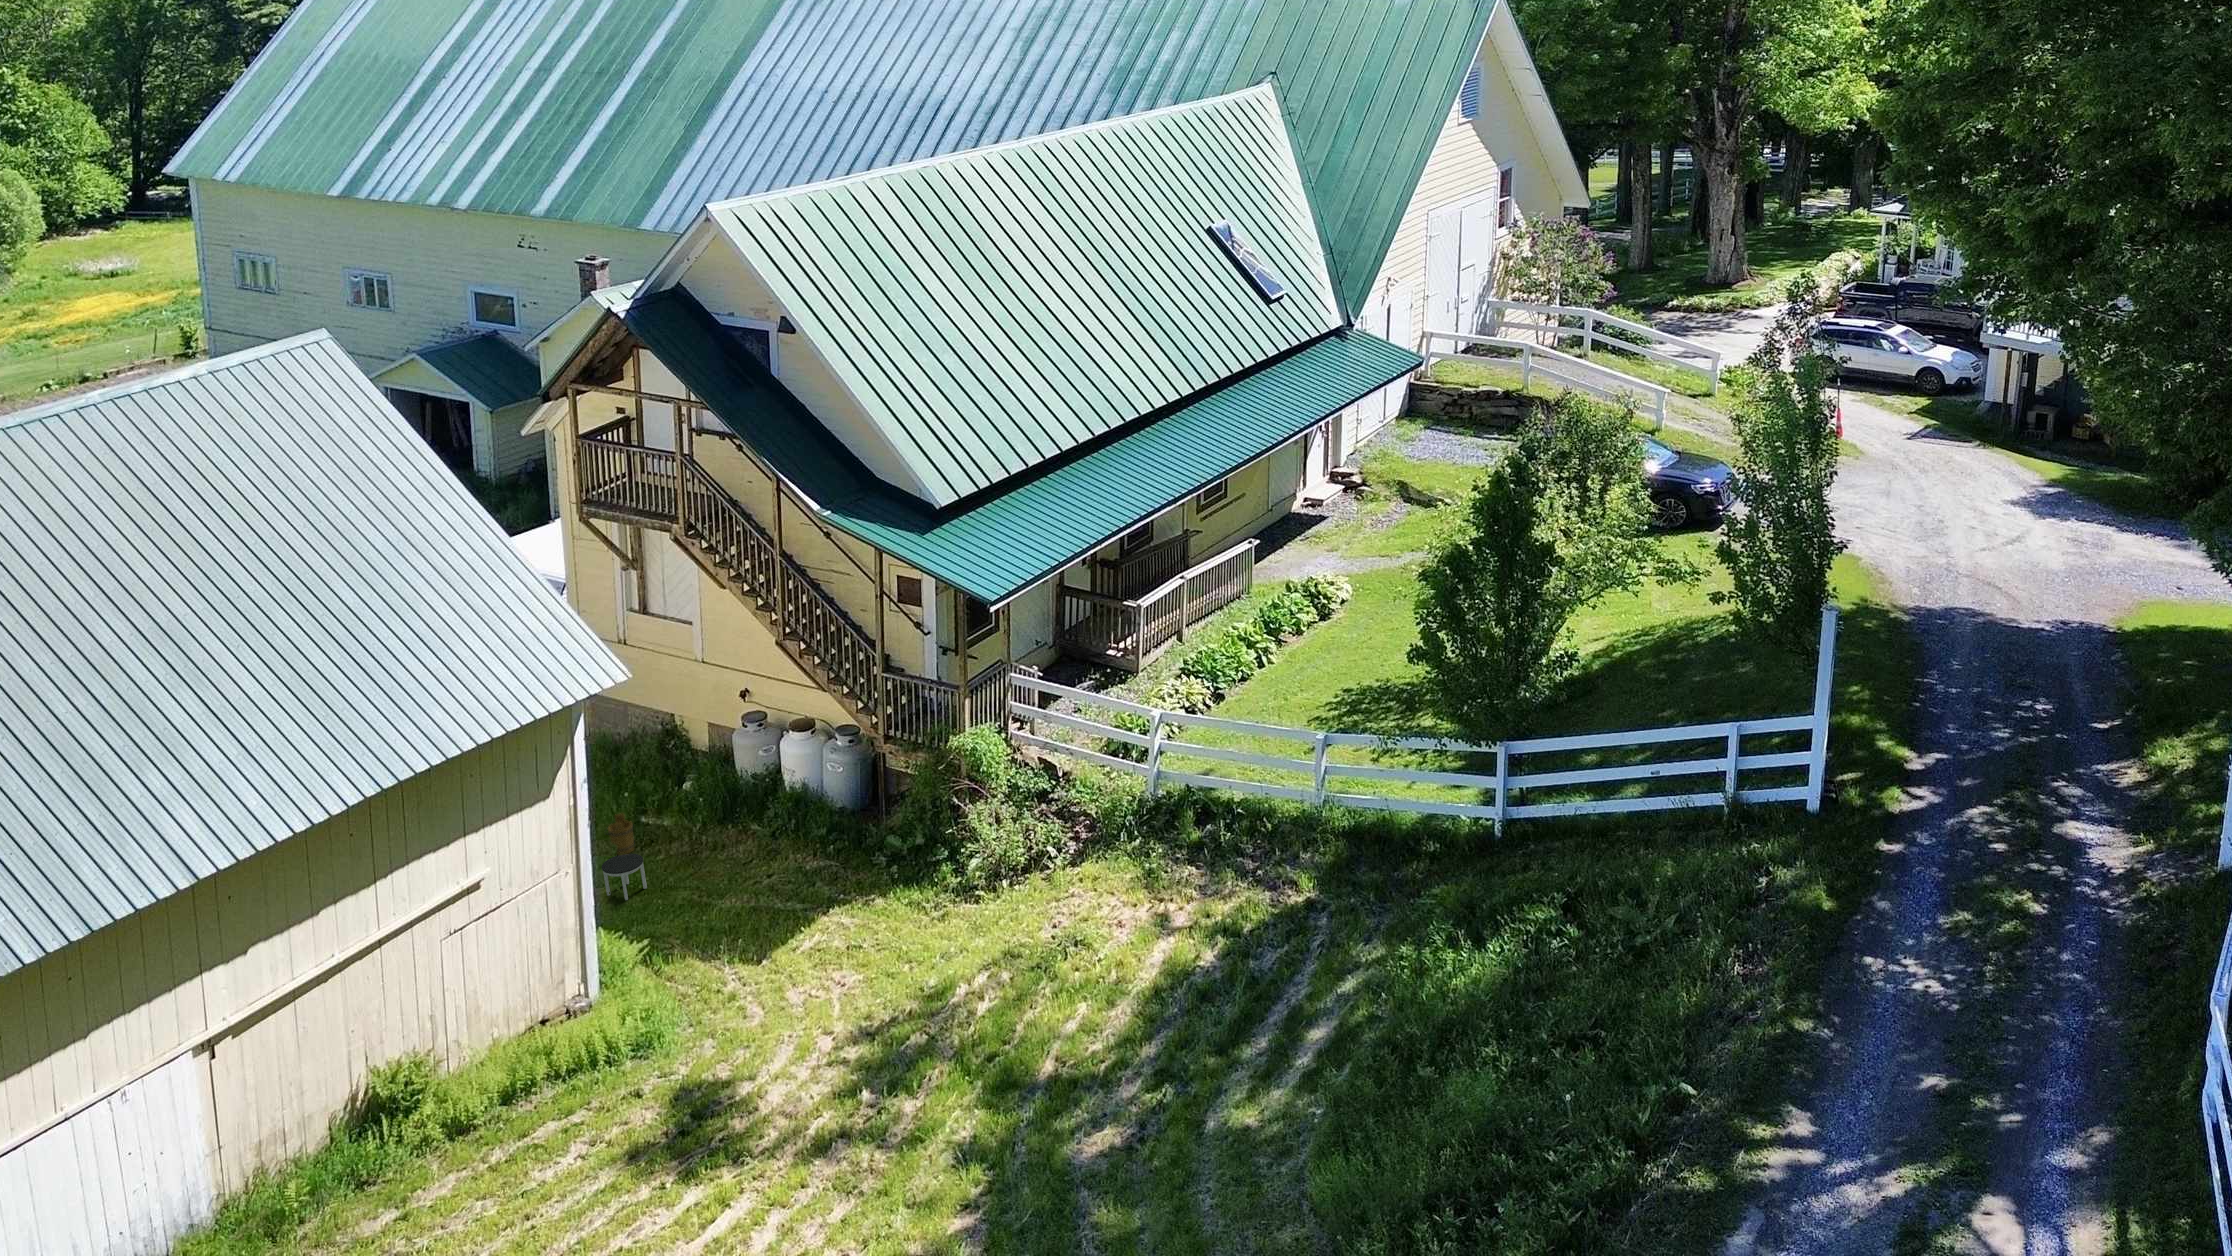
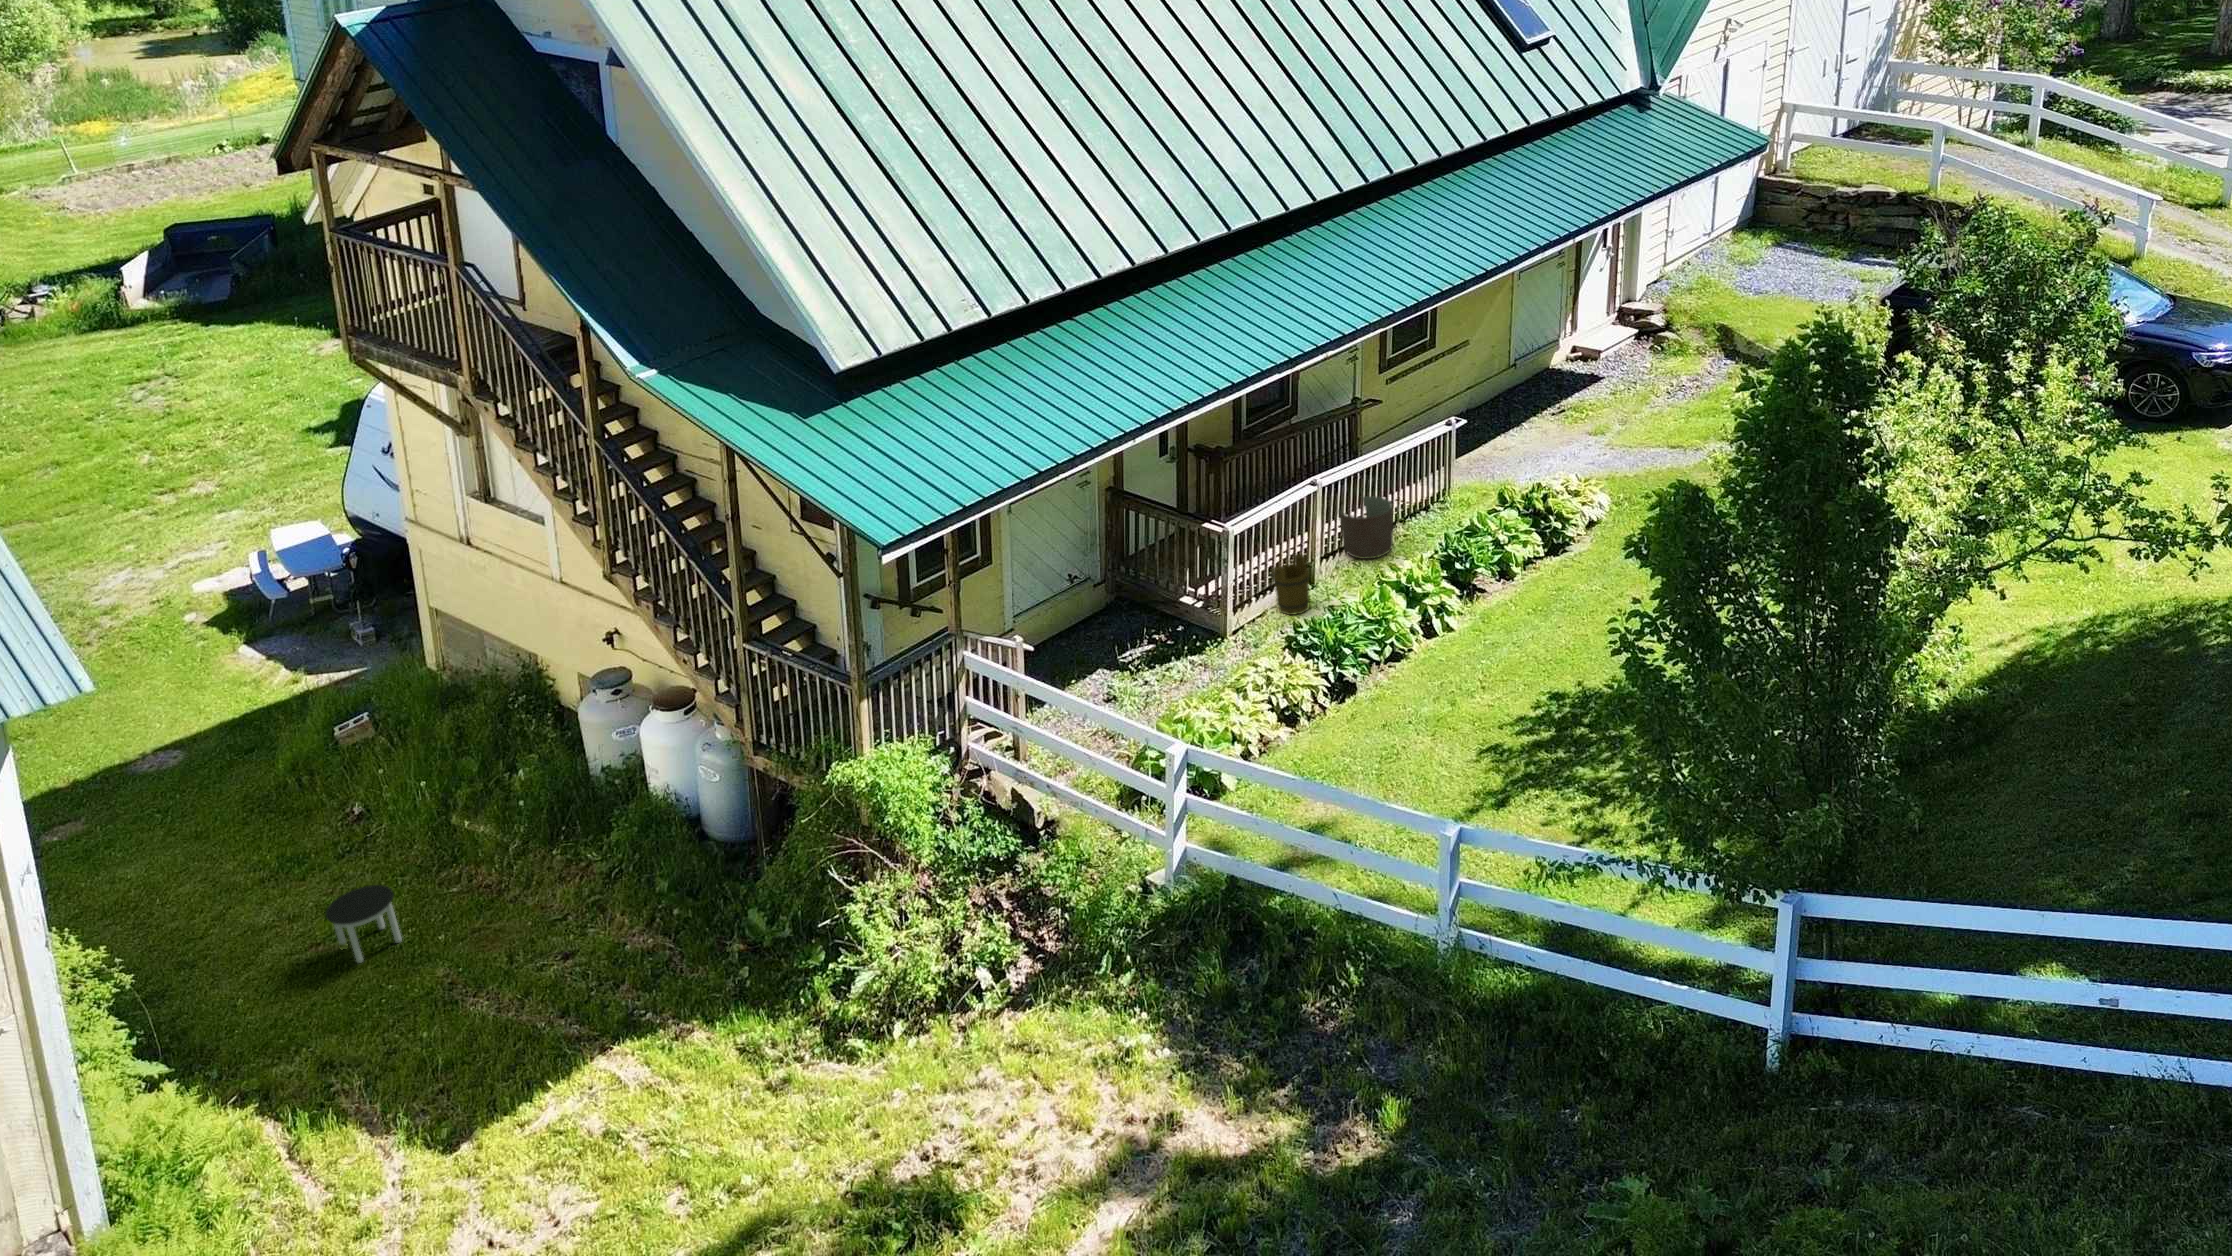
planter: none [1191,589,1226,628] -> present [1339,496,1393,559]
bucket: present [607,814,634,855] -> present [1270,554,1310,615]

